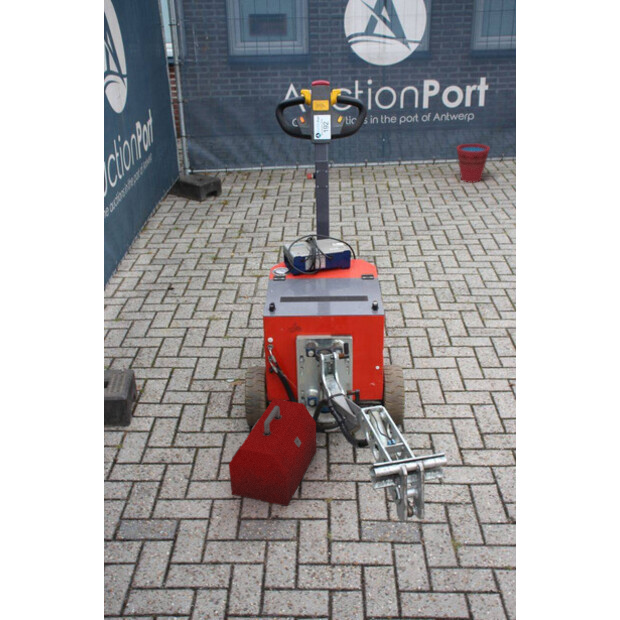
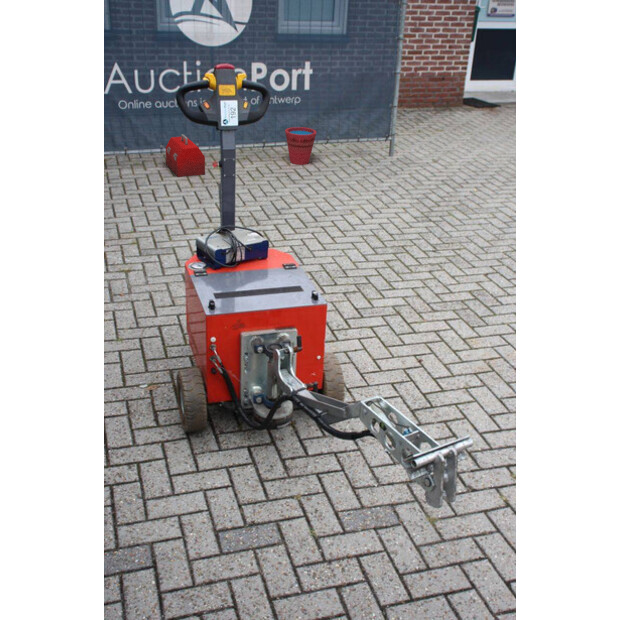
toolbox: present [229,399,317,506] -> present [166,134,205,177]

